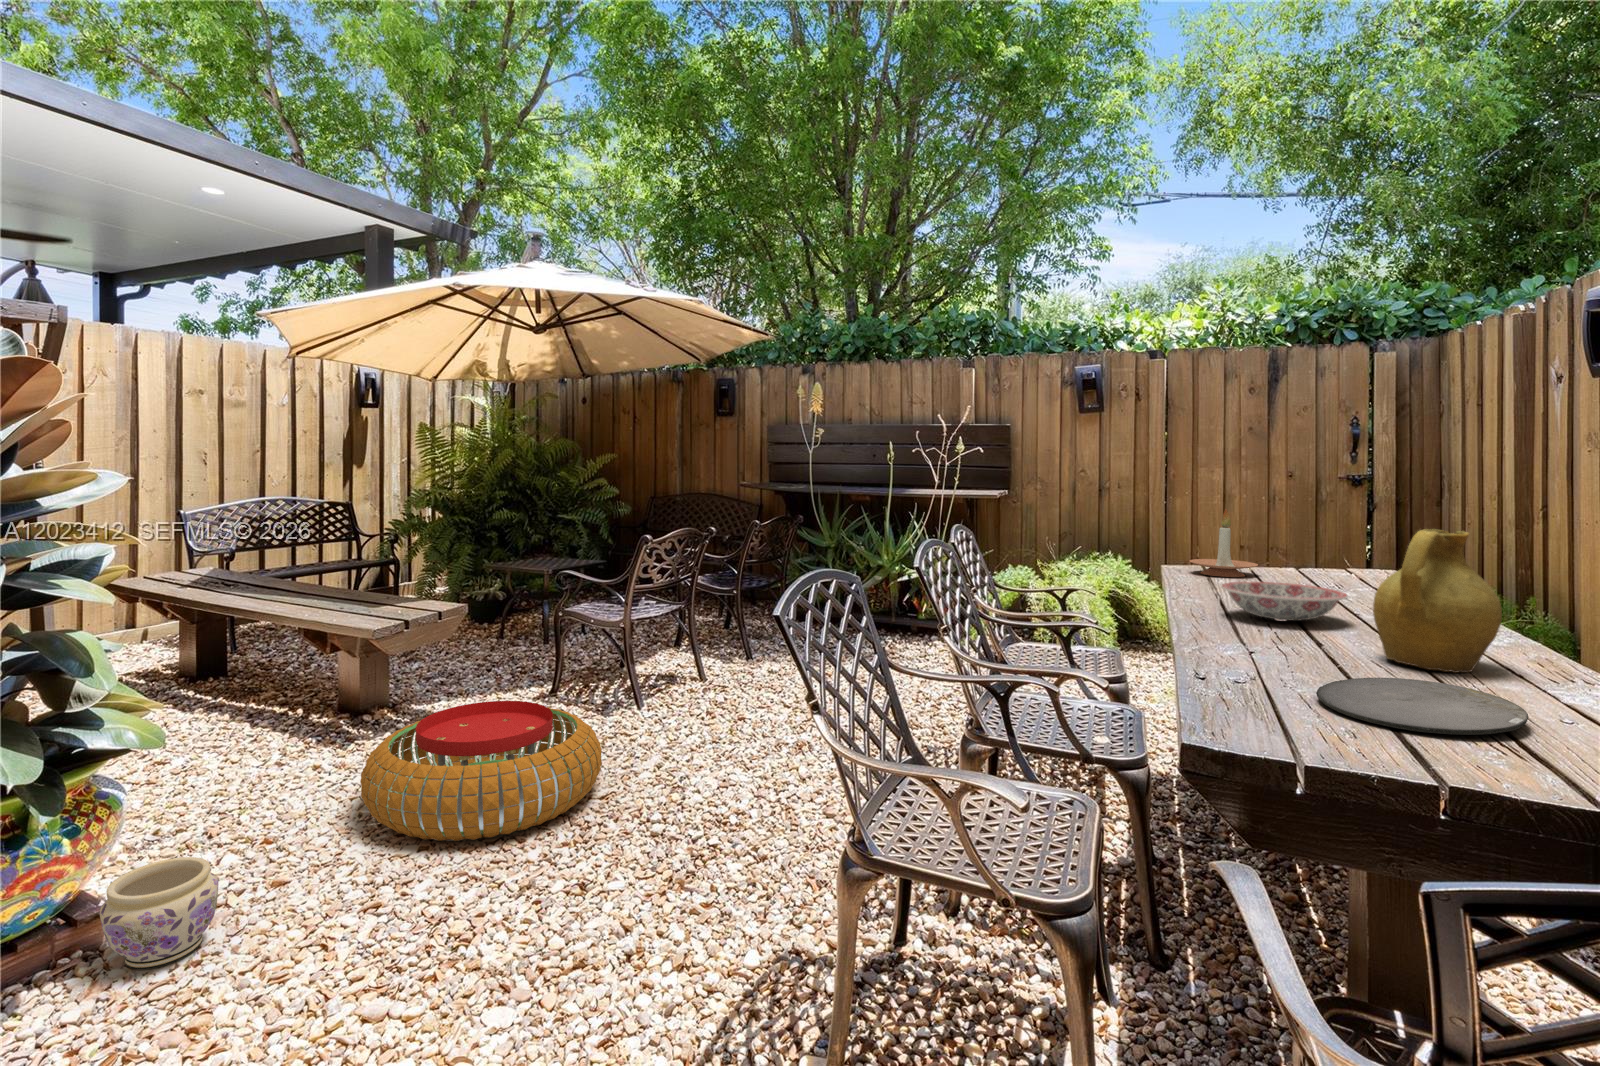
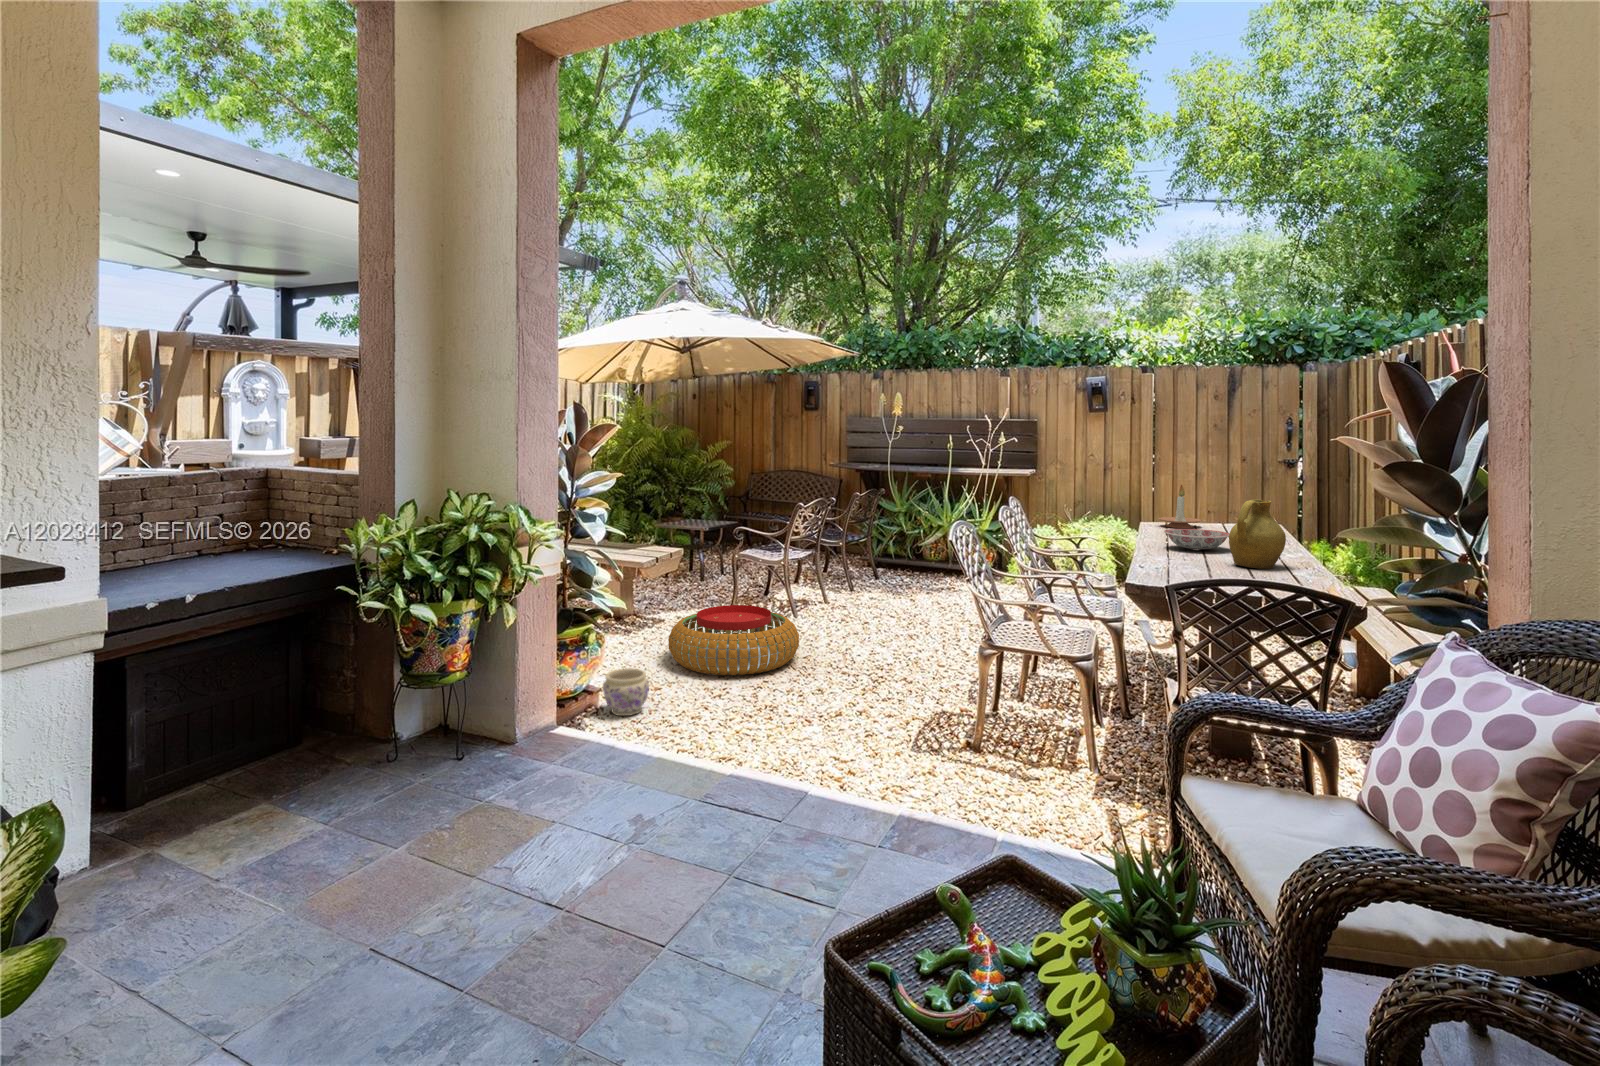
plate: present [1316,678,1528,735] -> none [1186,569,1269,586]

